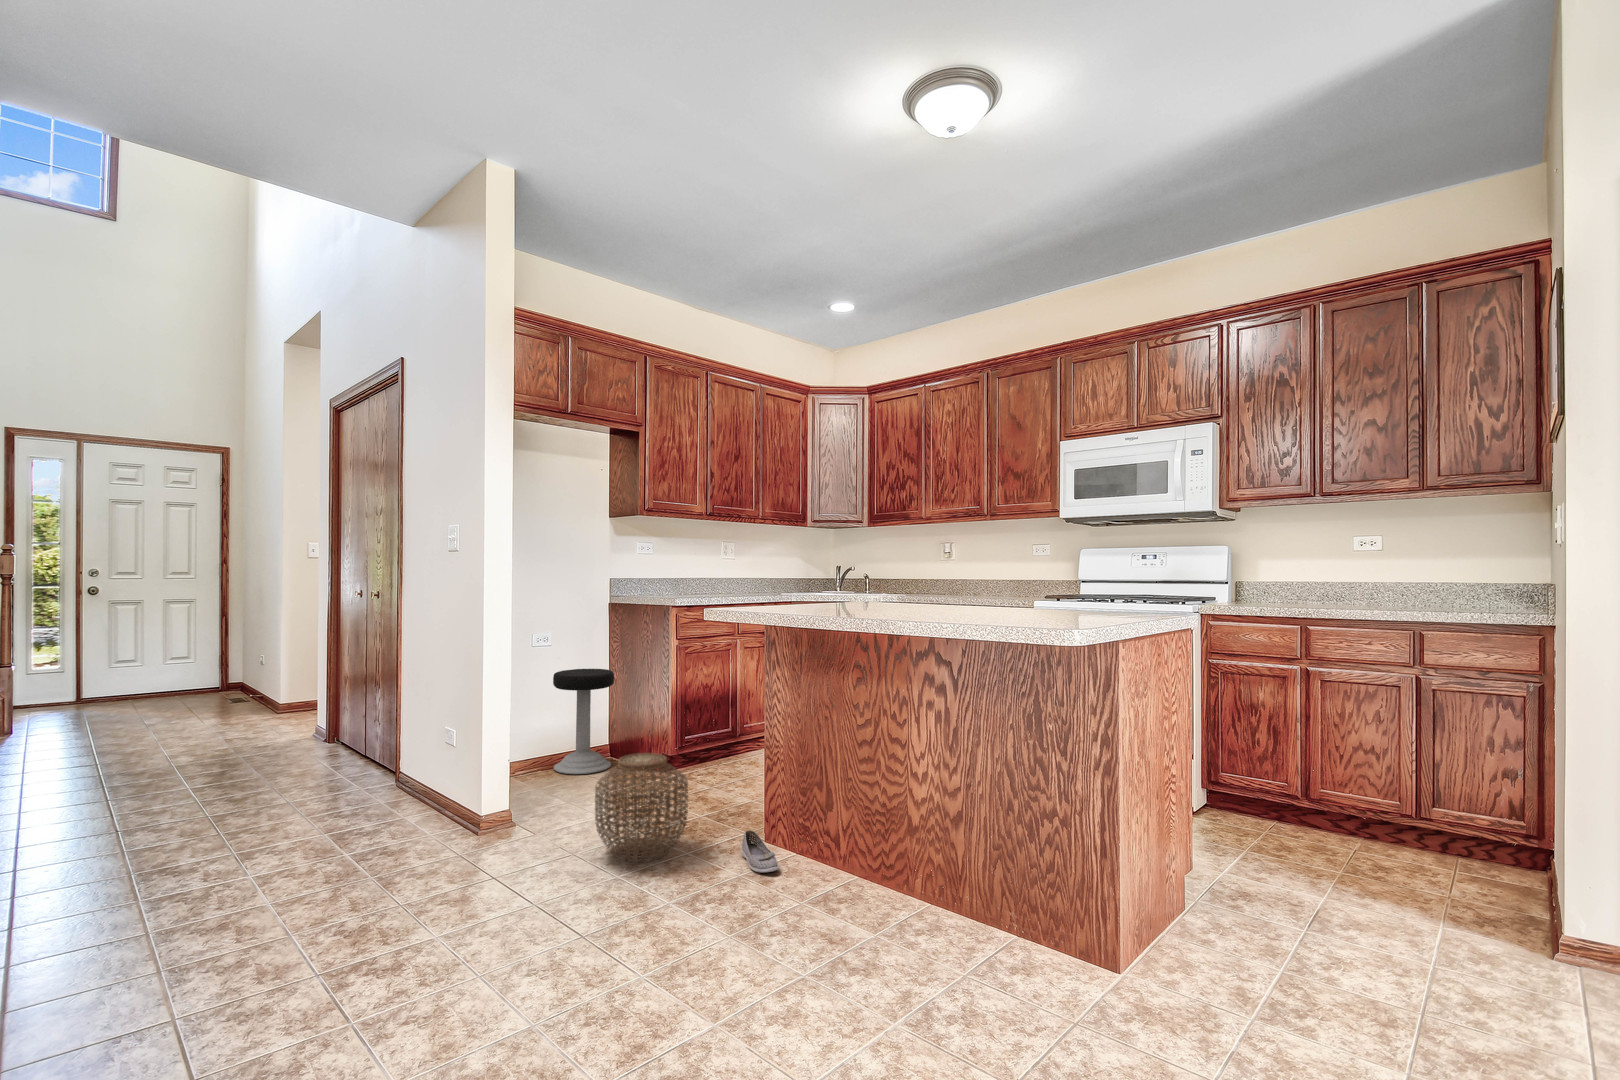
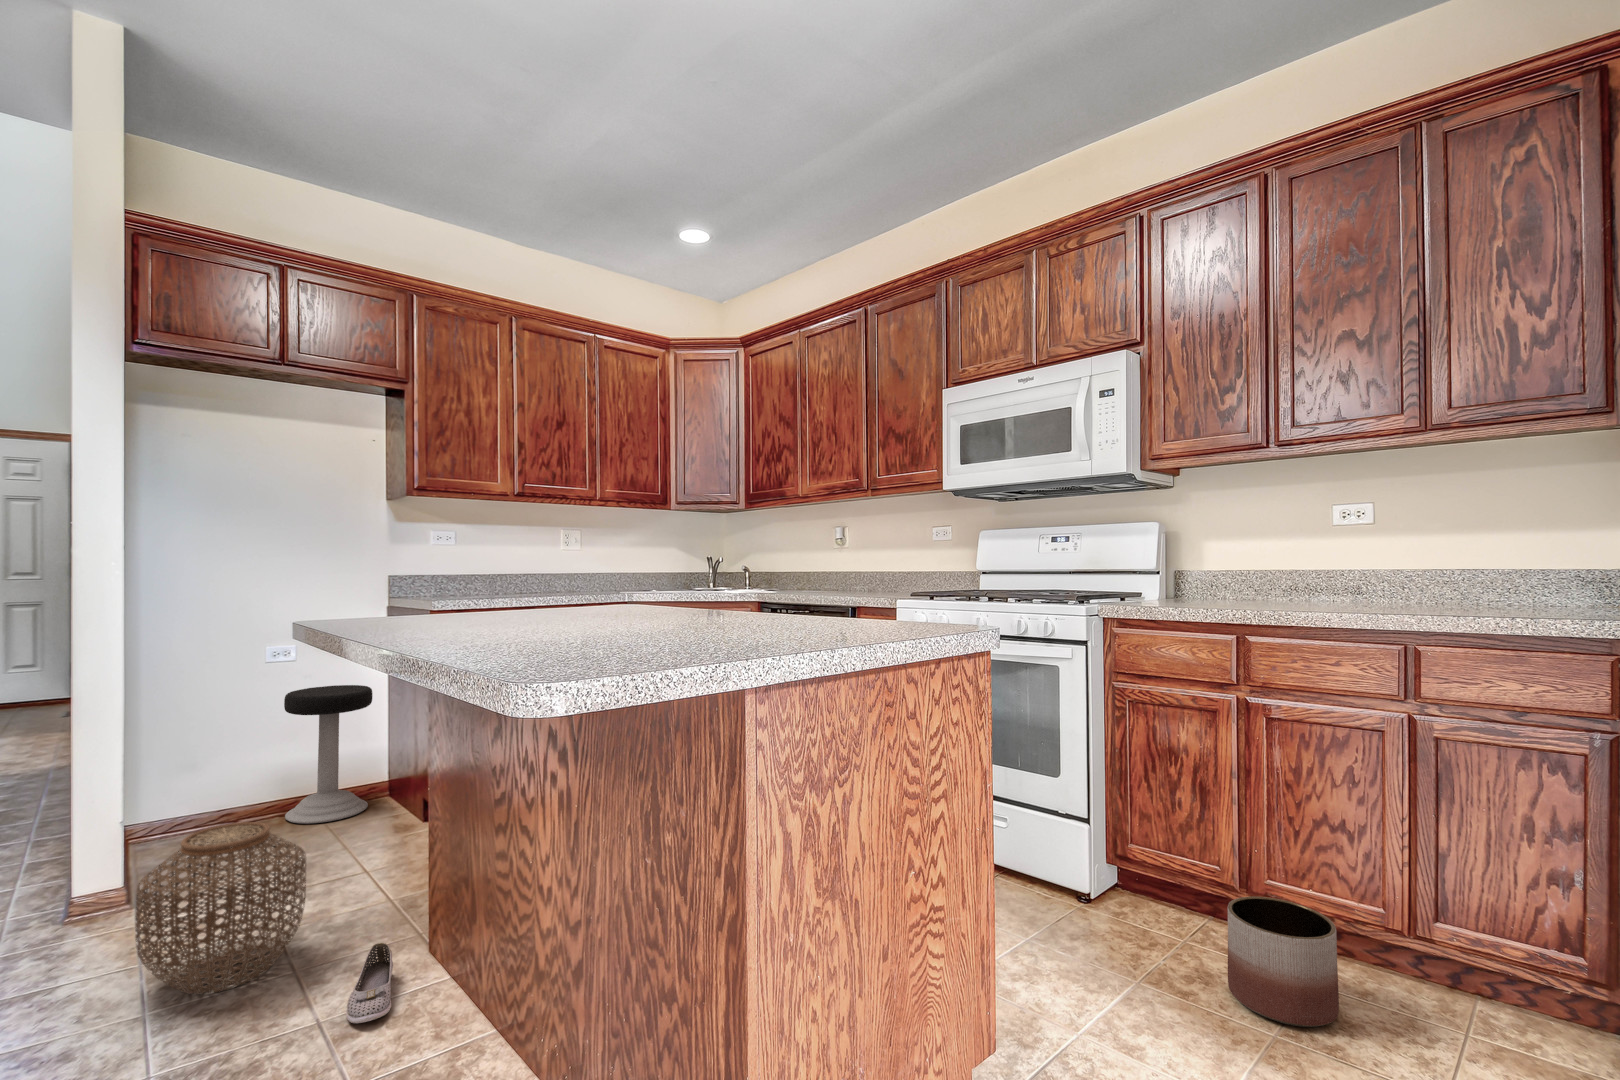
planter: none [1304,794,1376,867] -> present [1228,897,1339,1027]

